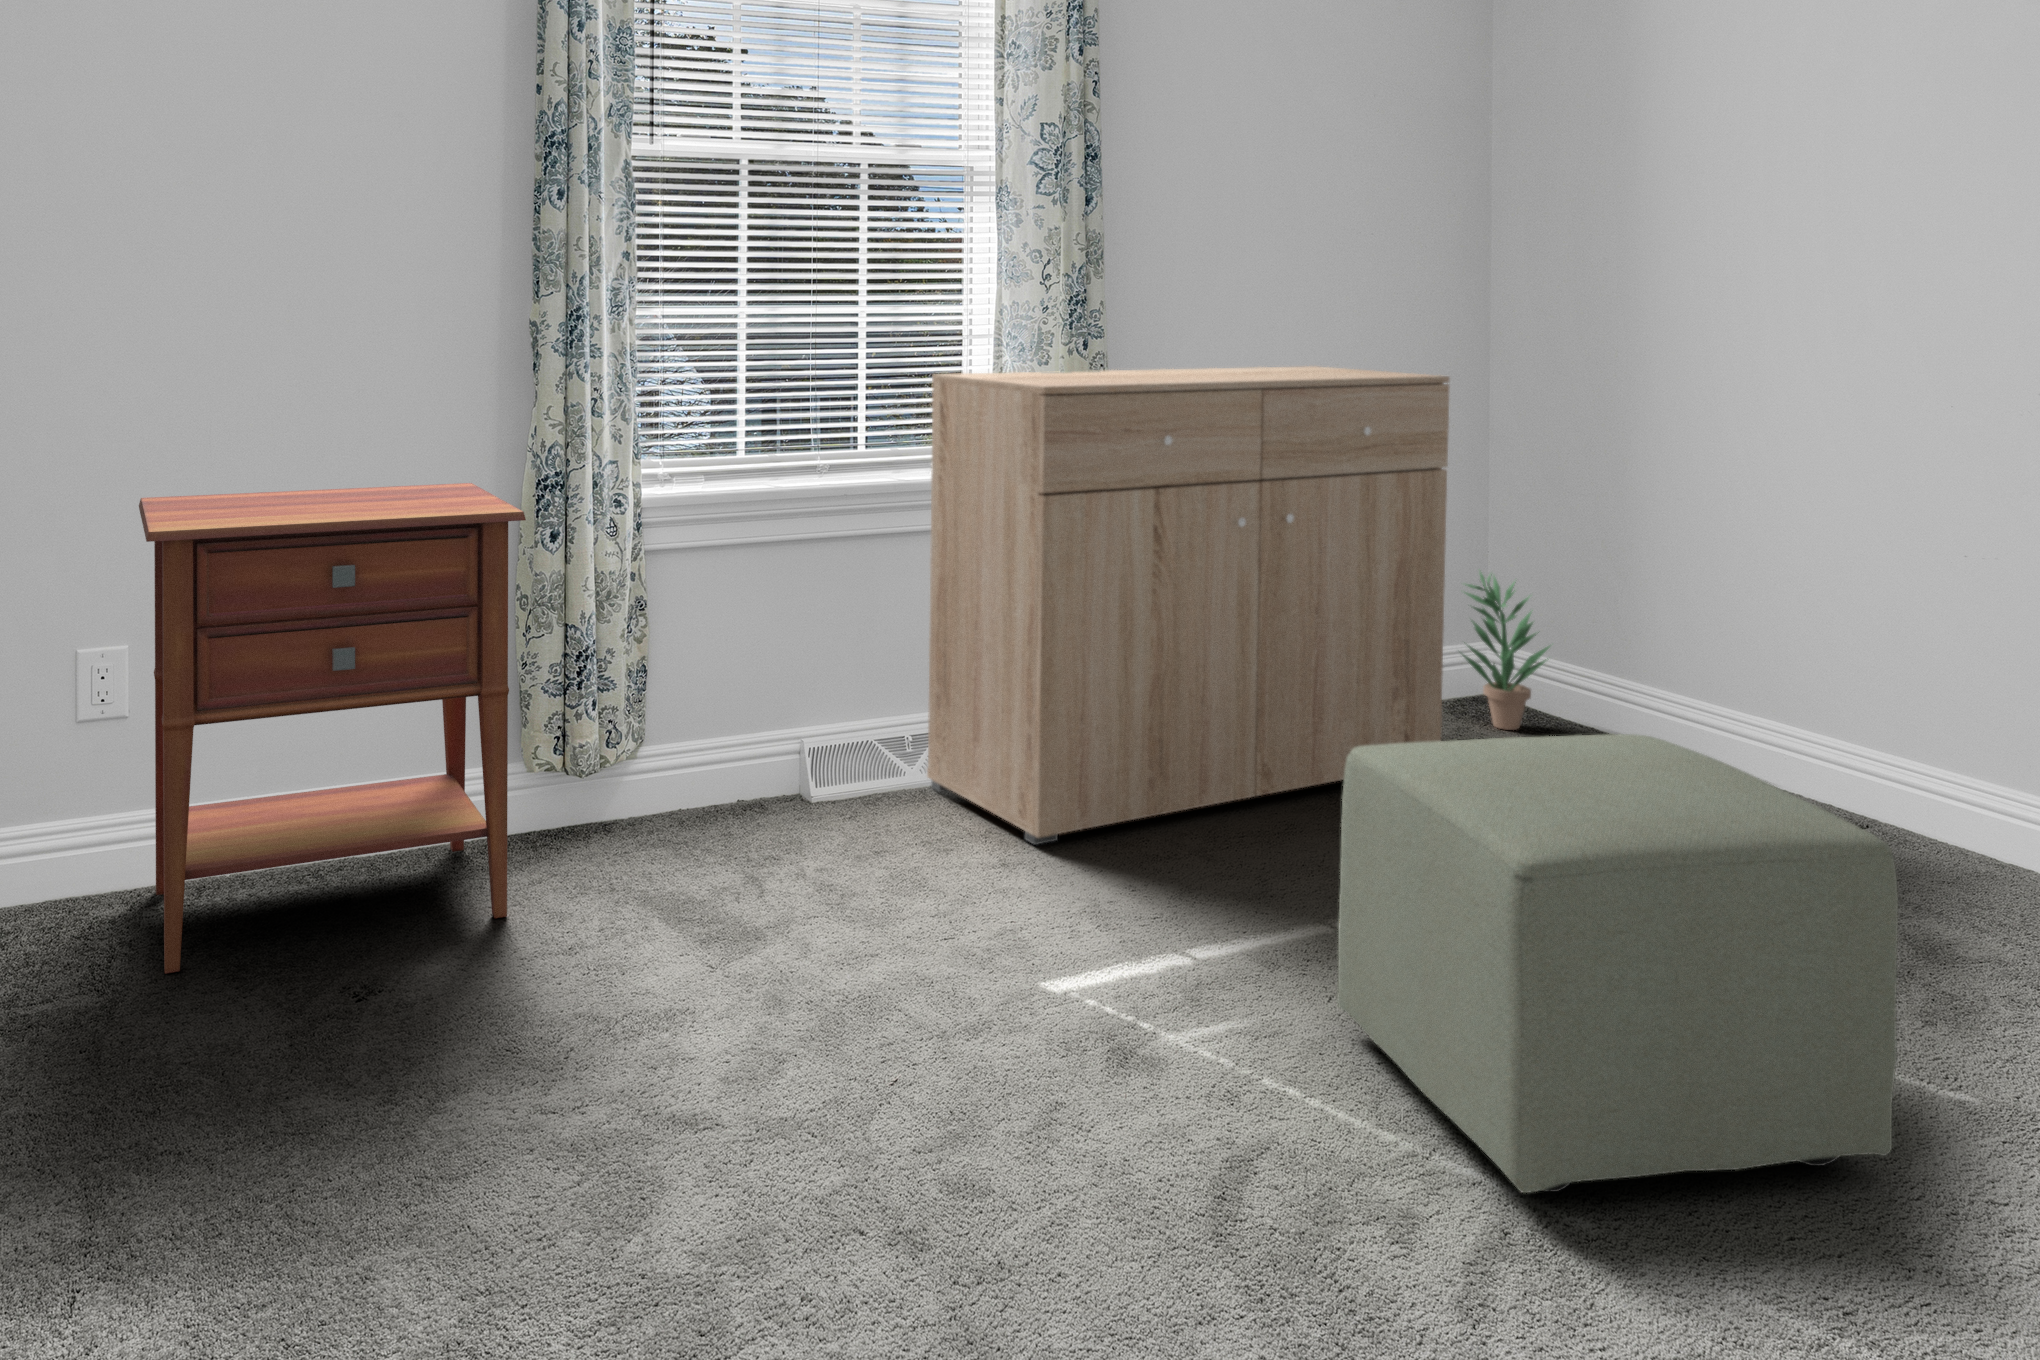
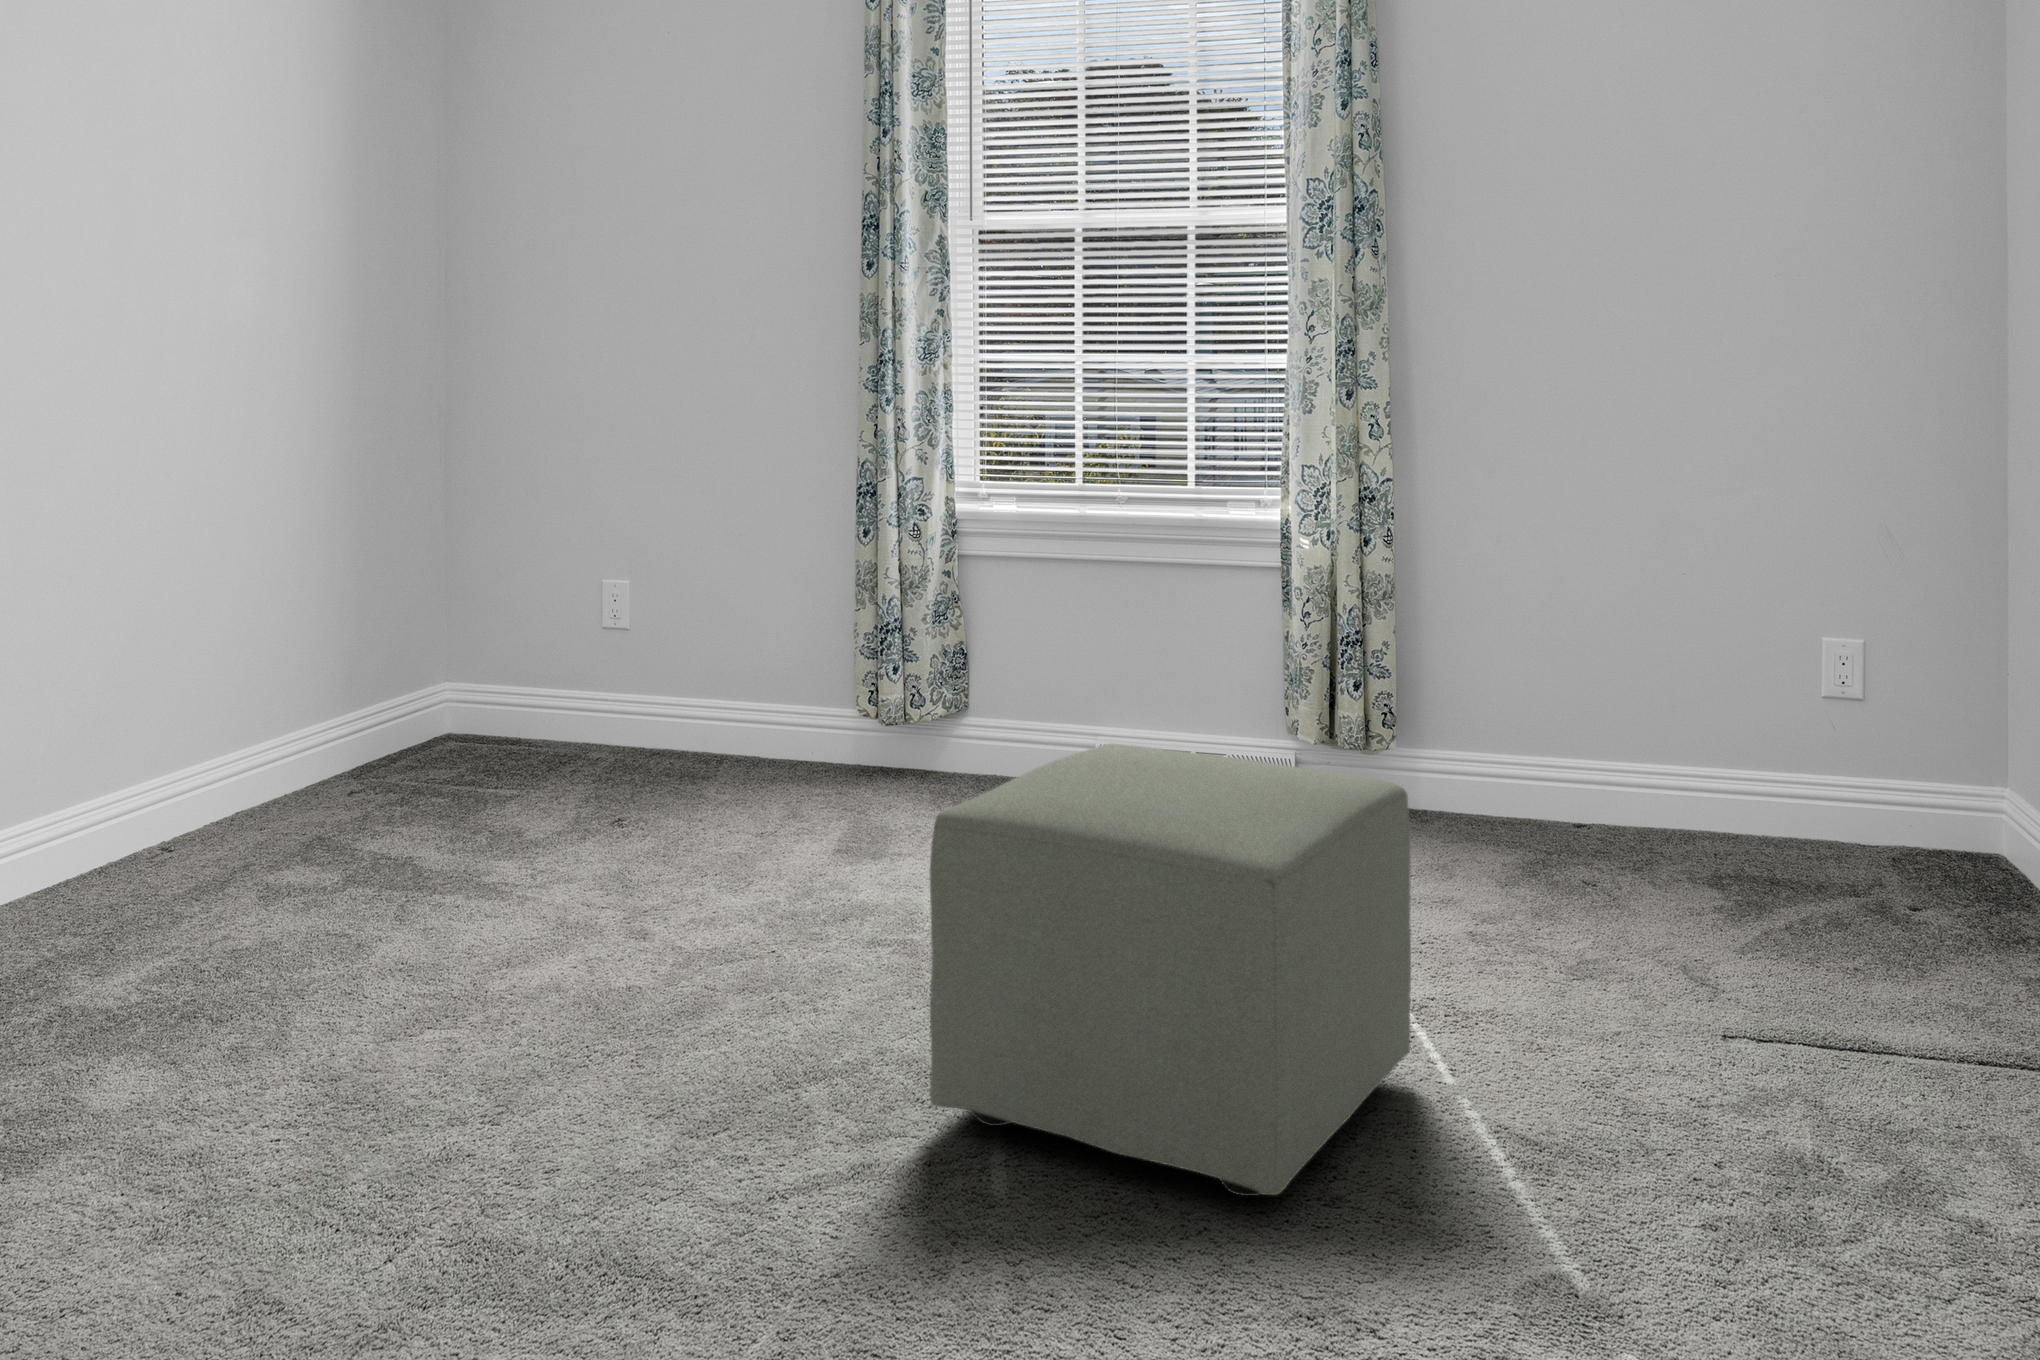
dresser: present [927,366,1450,845] -> none [1181,415,1741,886]
nightstand: present [139,483,526,973] -> none [530,484,828,809]
potted plant: present [1462,572,1550,730] -> none [1888,673,2015,880]

